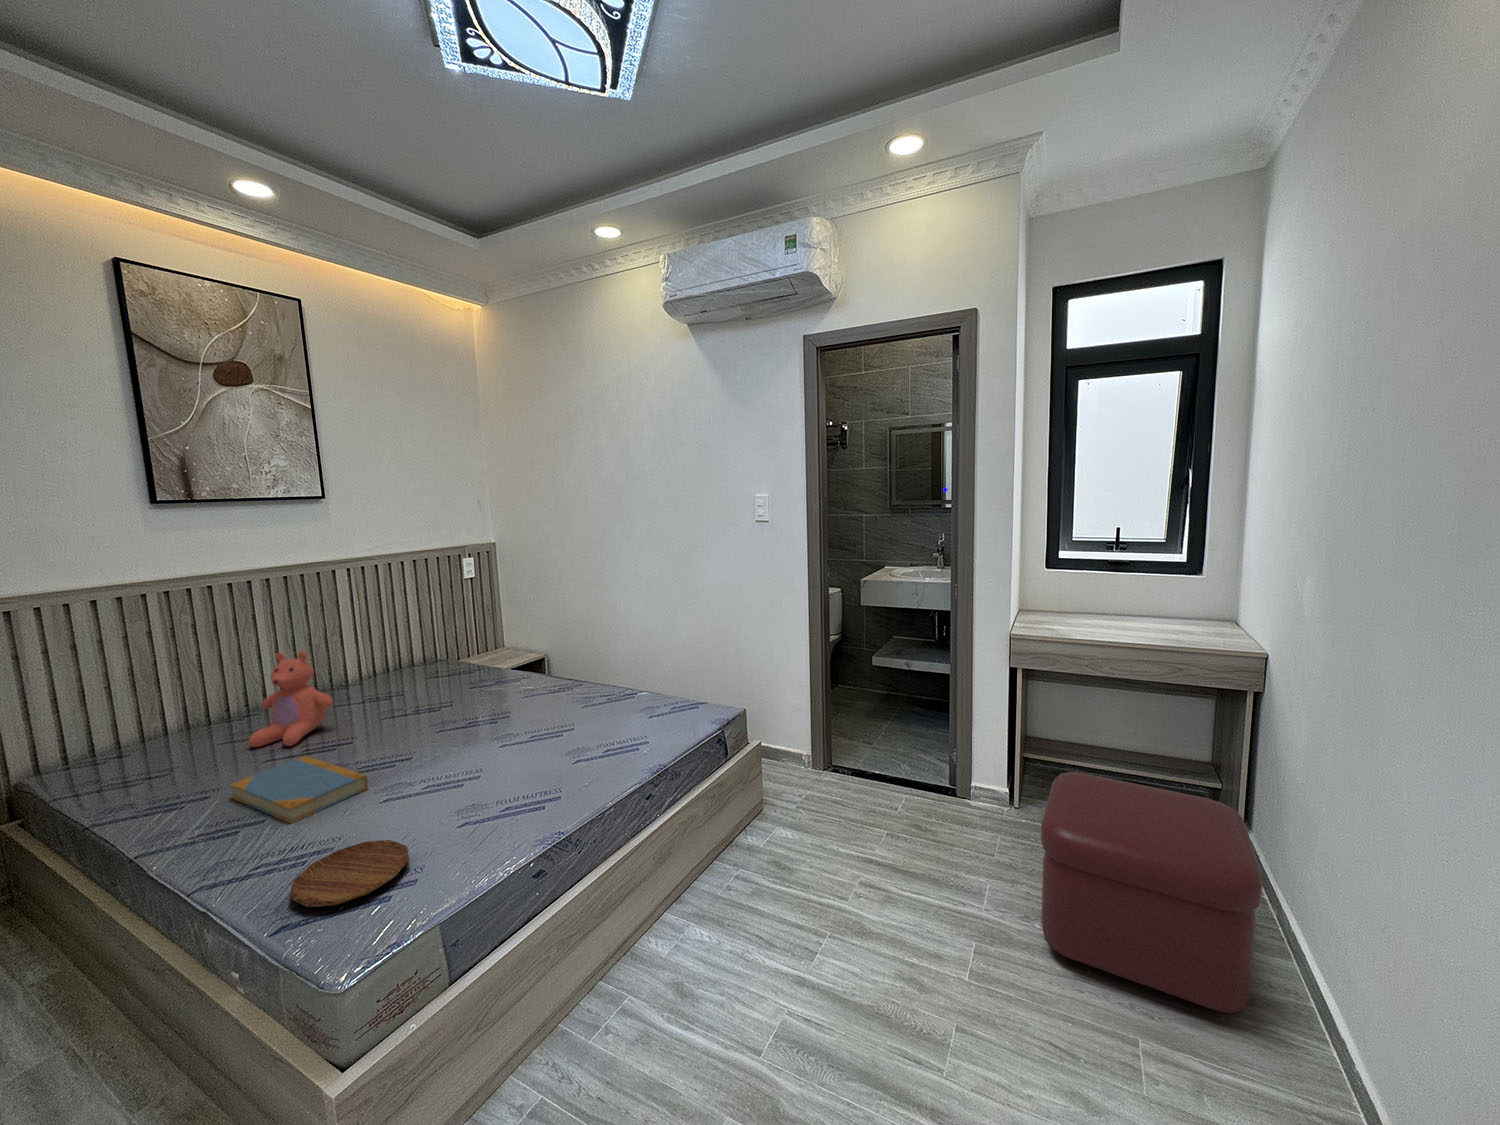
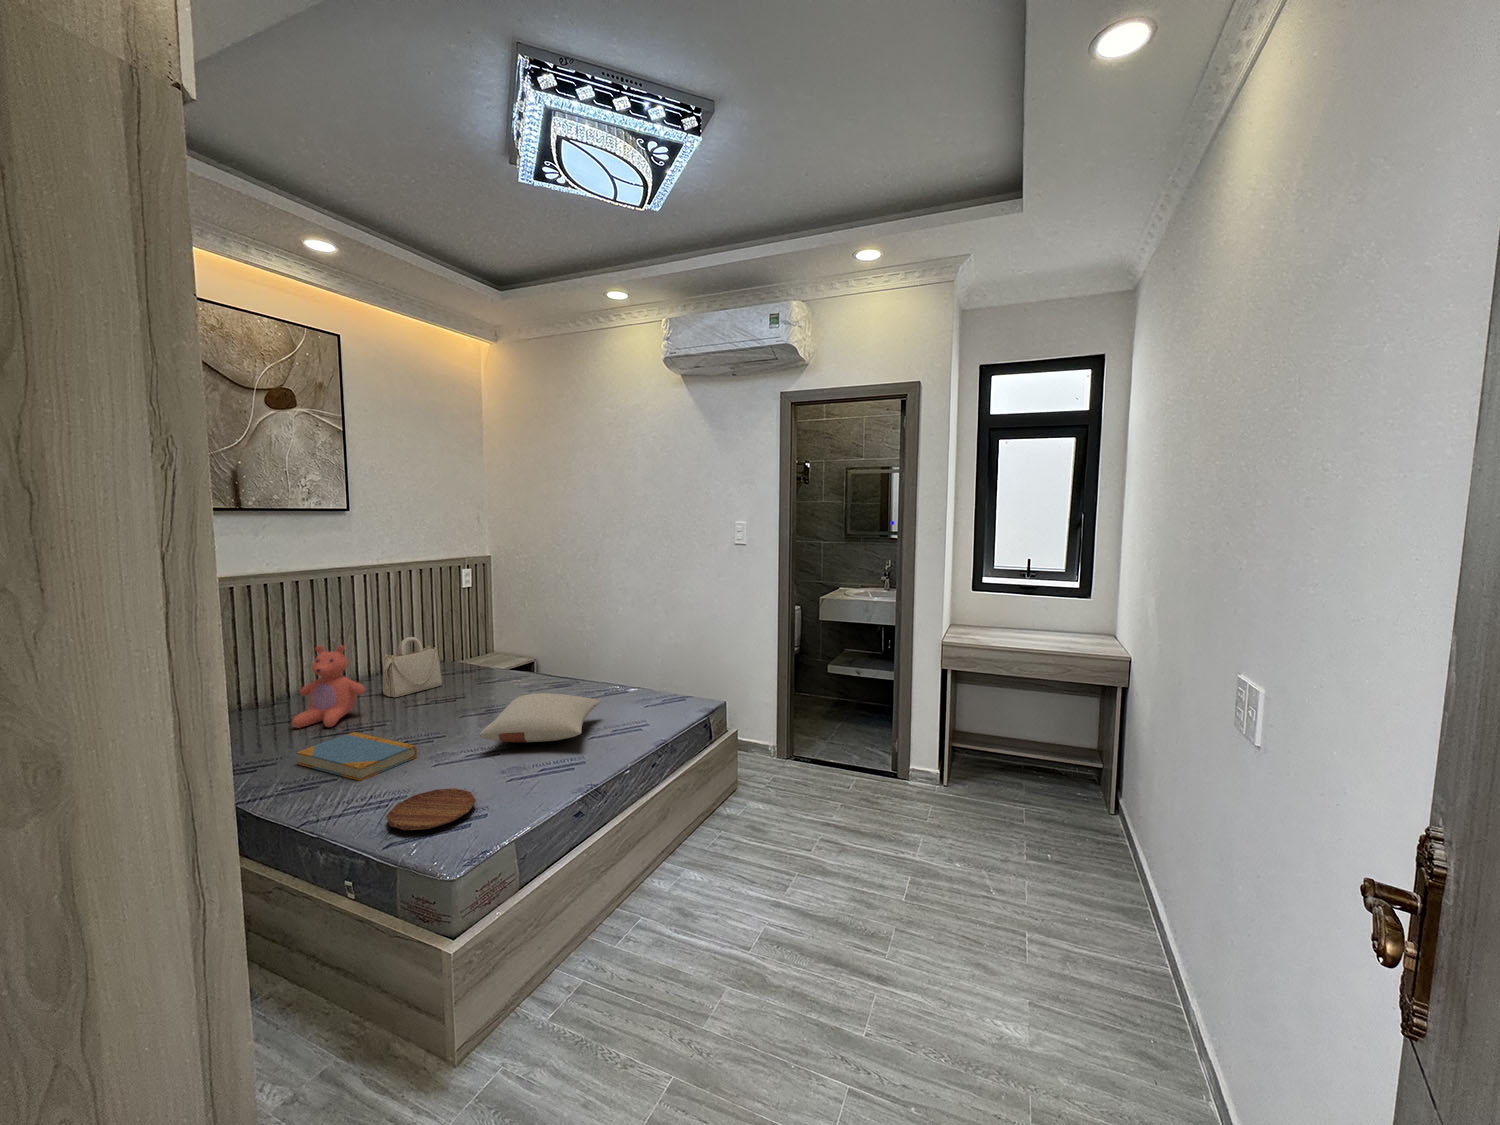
handbag: none [362,637,432,706] -> present [383,637,442,697]
pillow: none [439,706,593,768] -> present [480,693,600,743]
ottoman: present [1041,772,1263,1013] -> none [960,747,1110,914]

